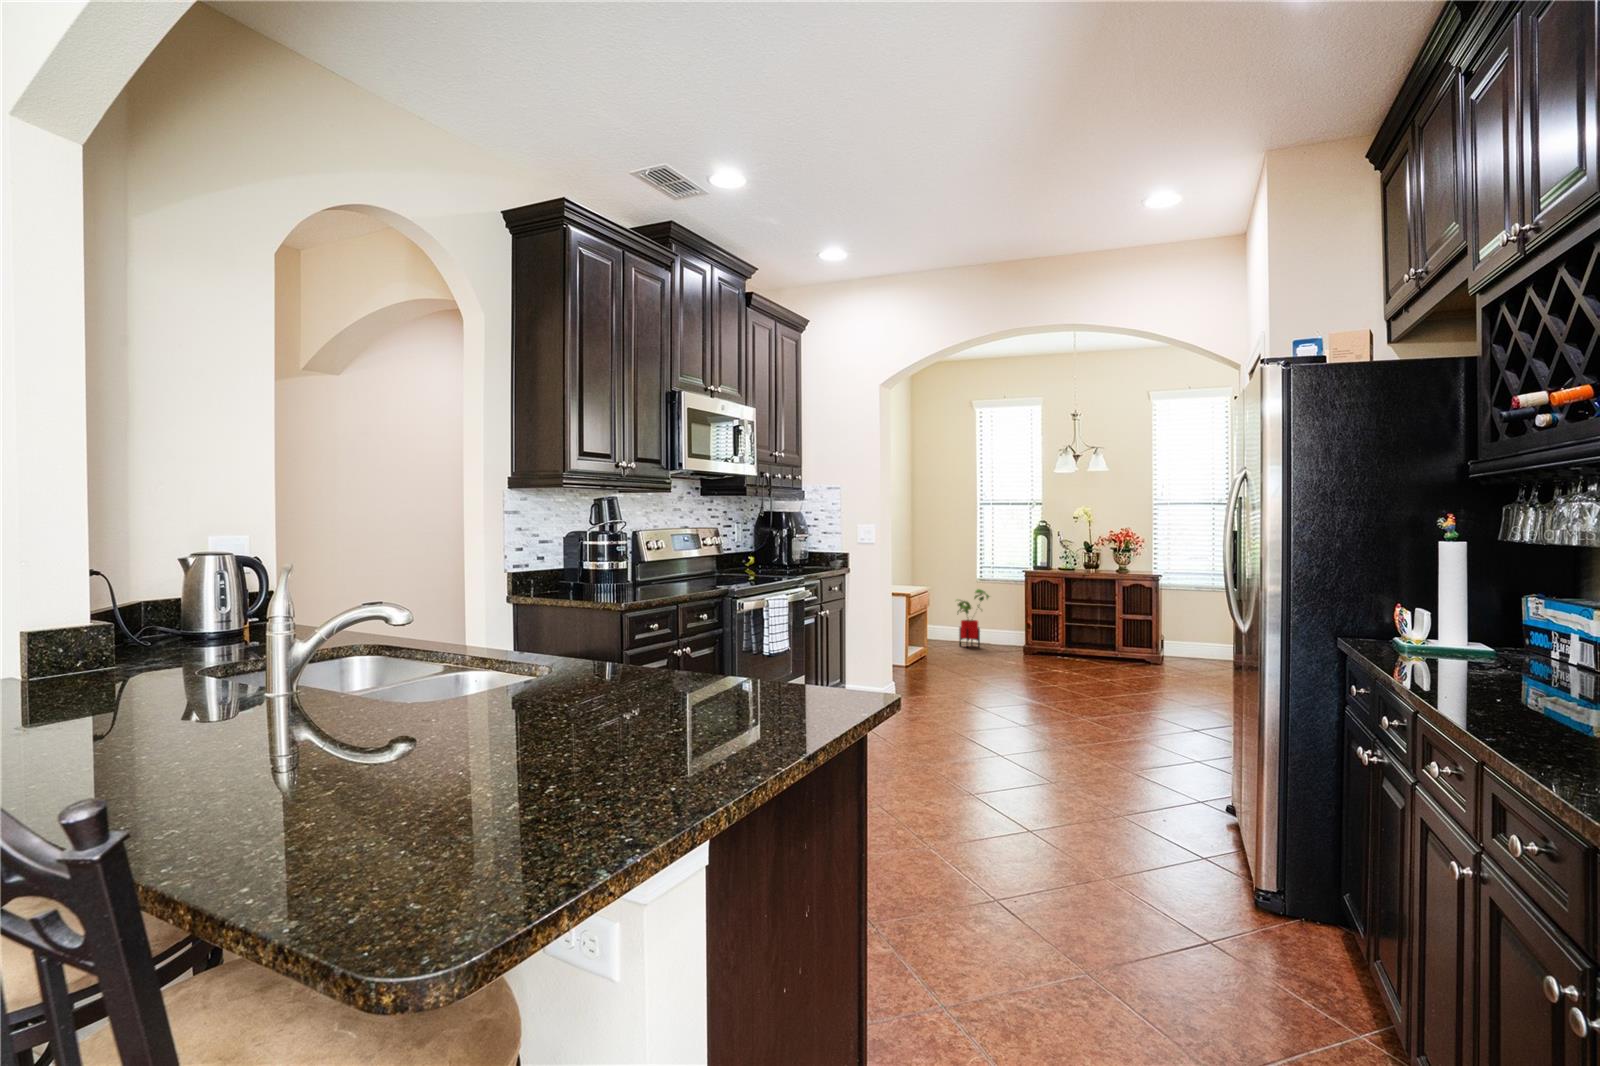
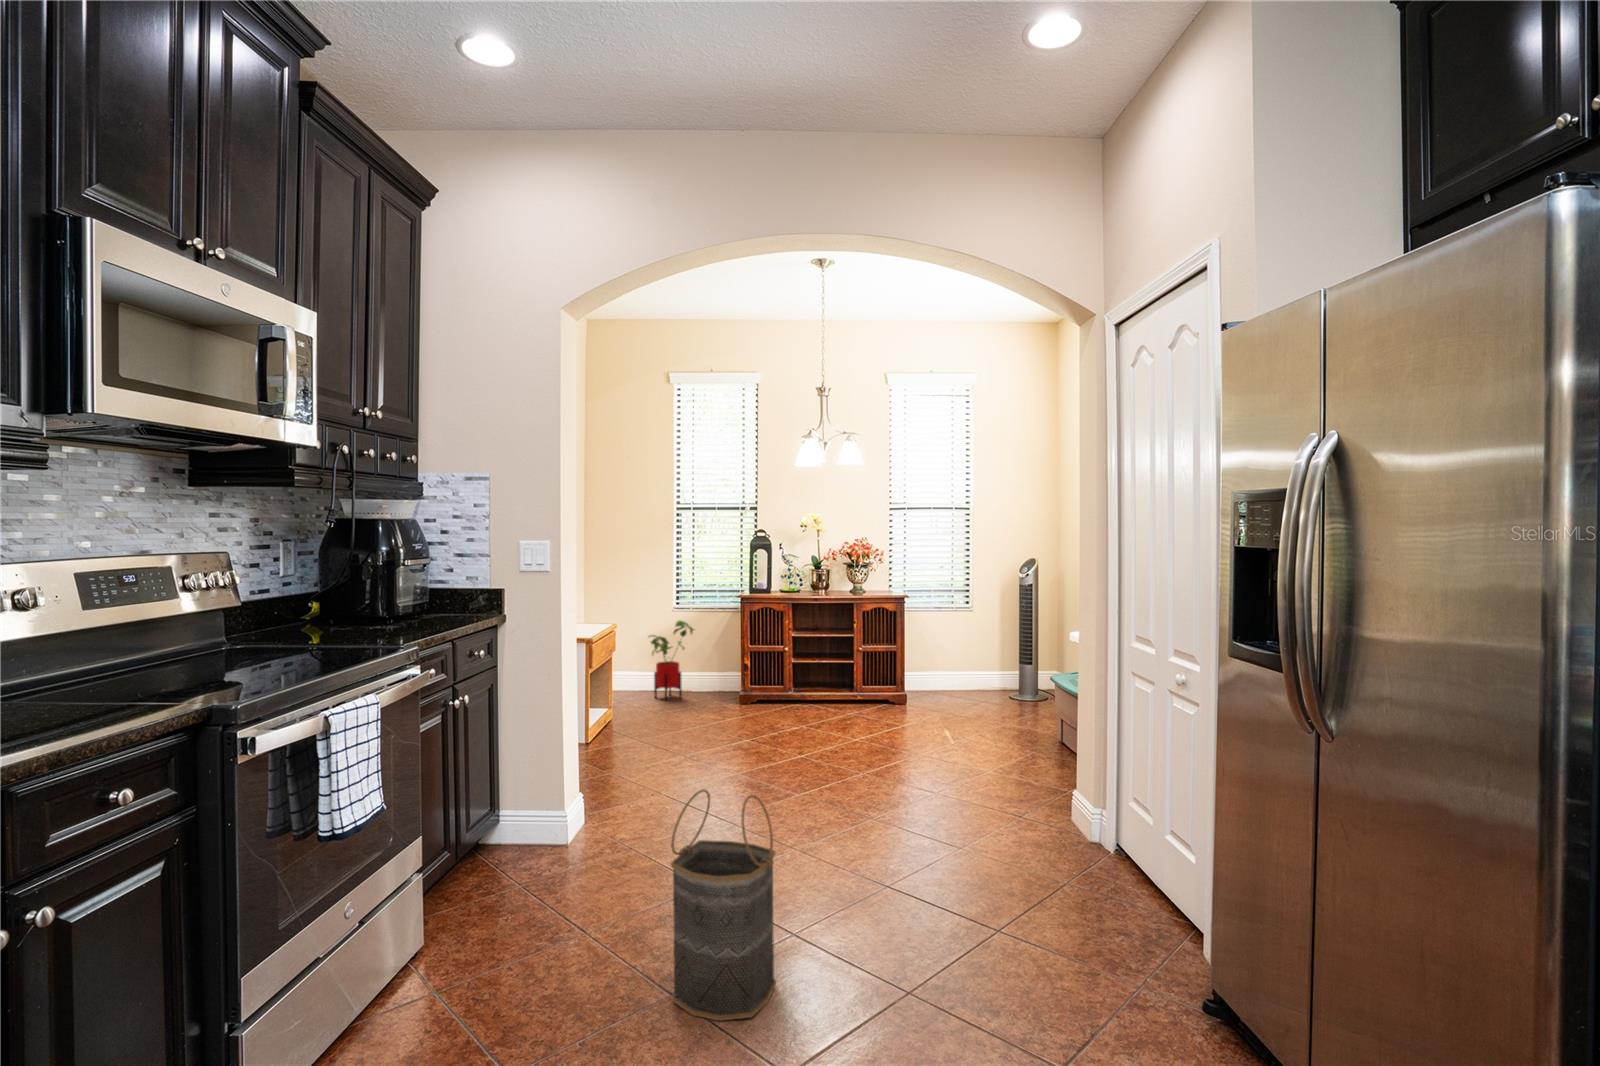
basket: none [927,658,986,777] -> present [671,789,776,1021]

